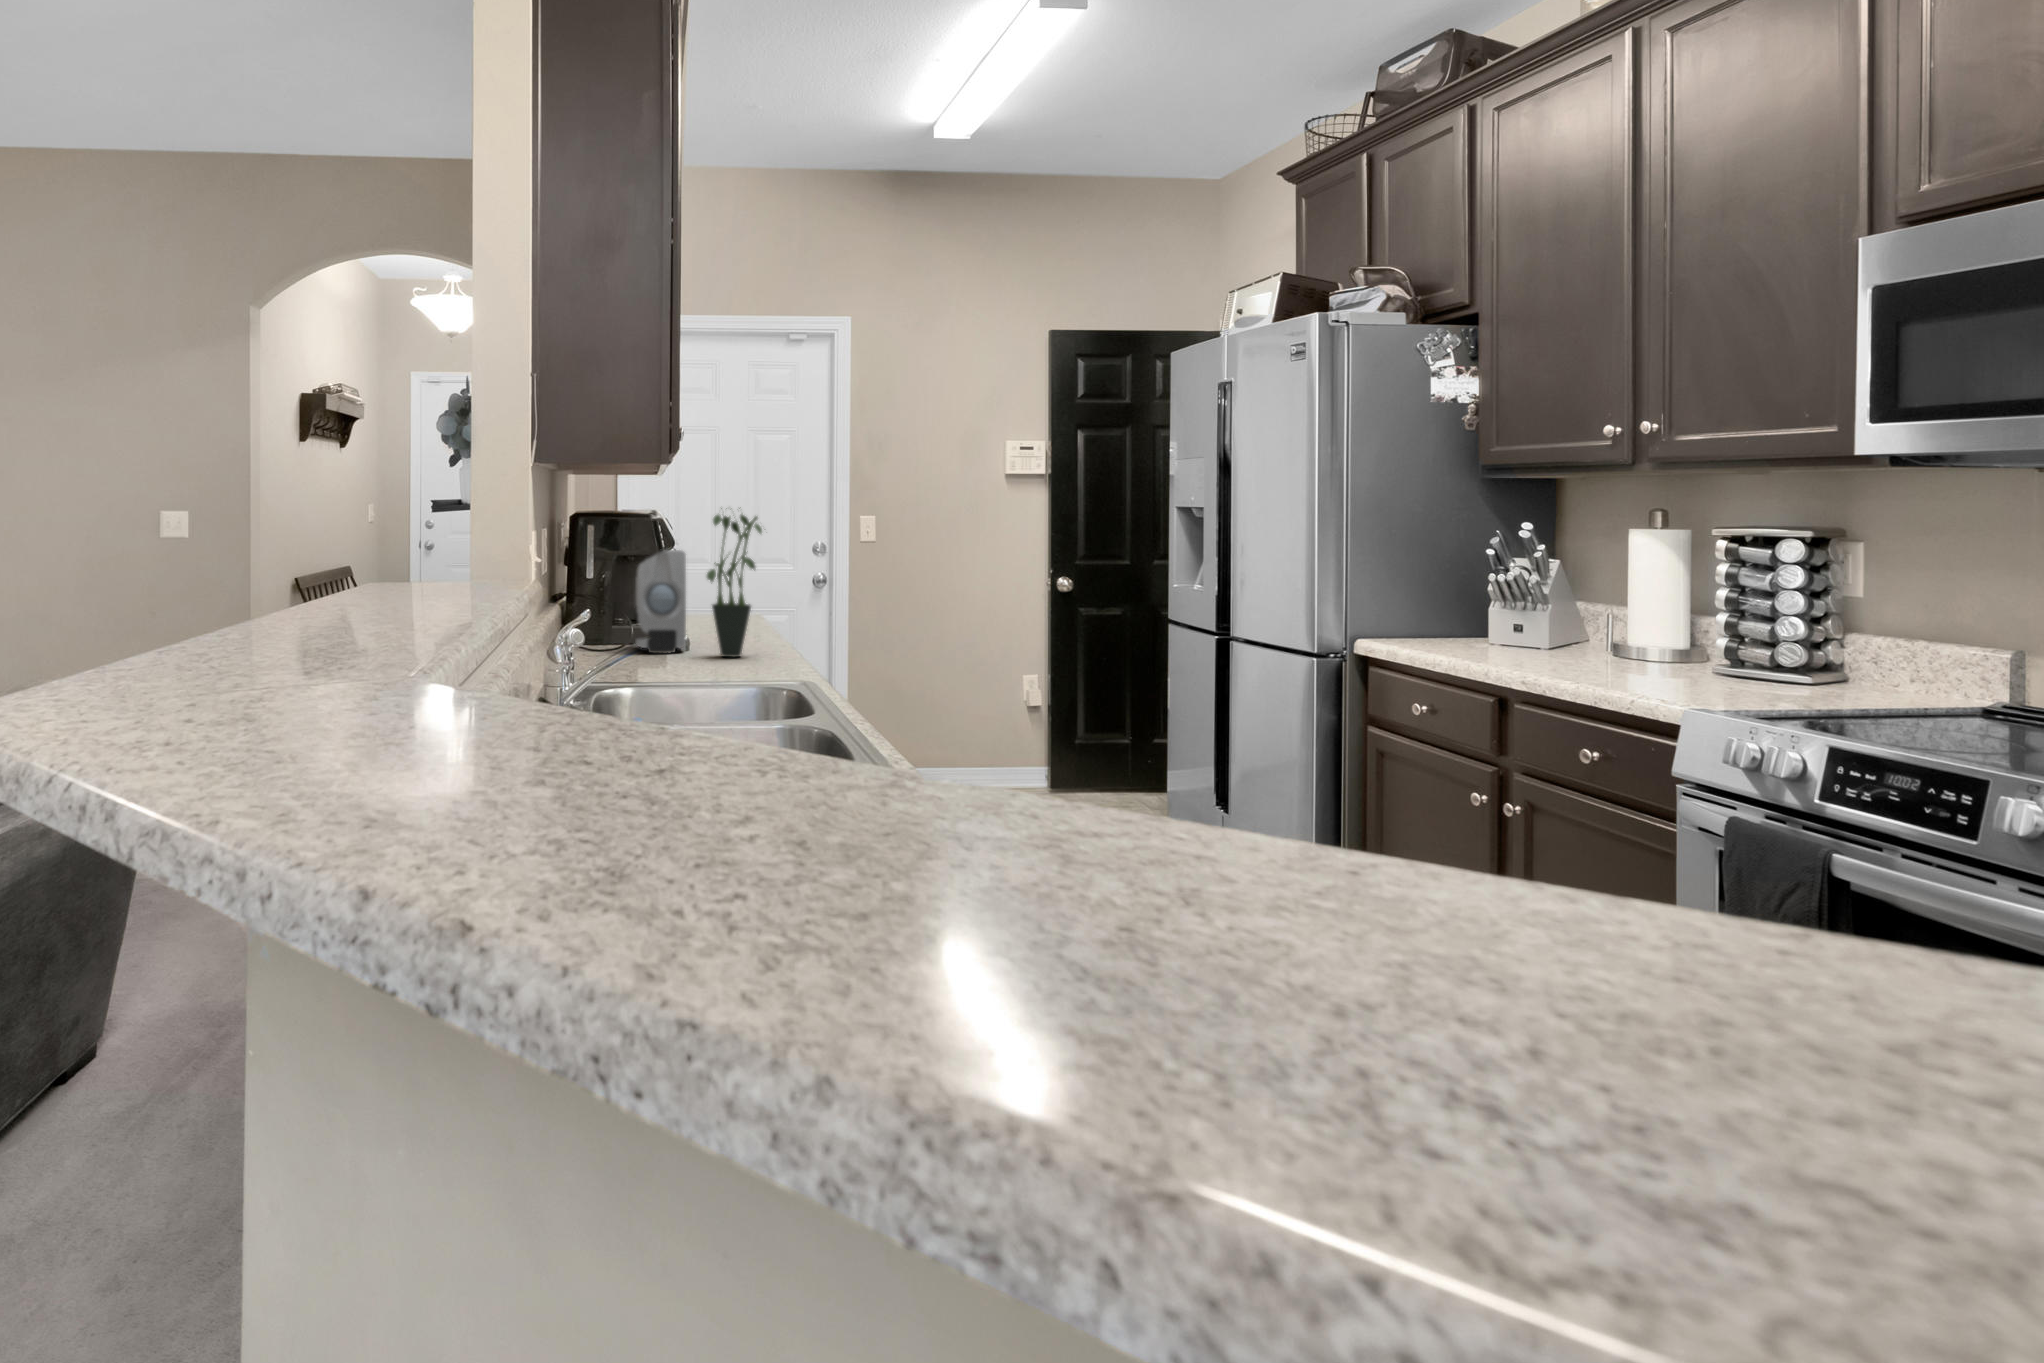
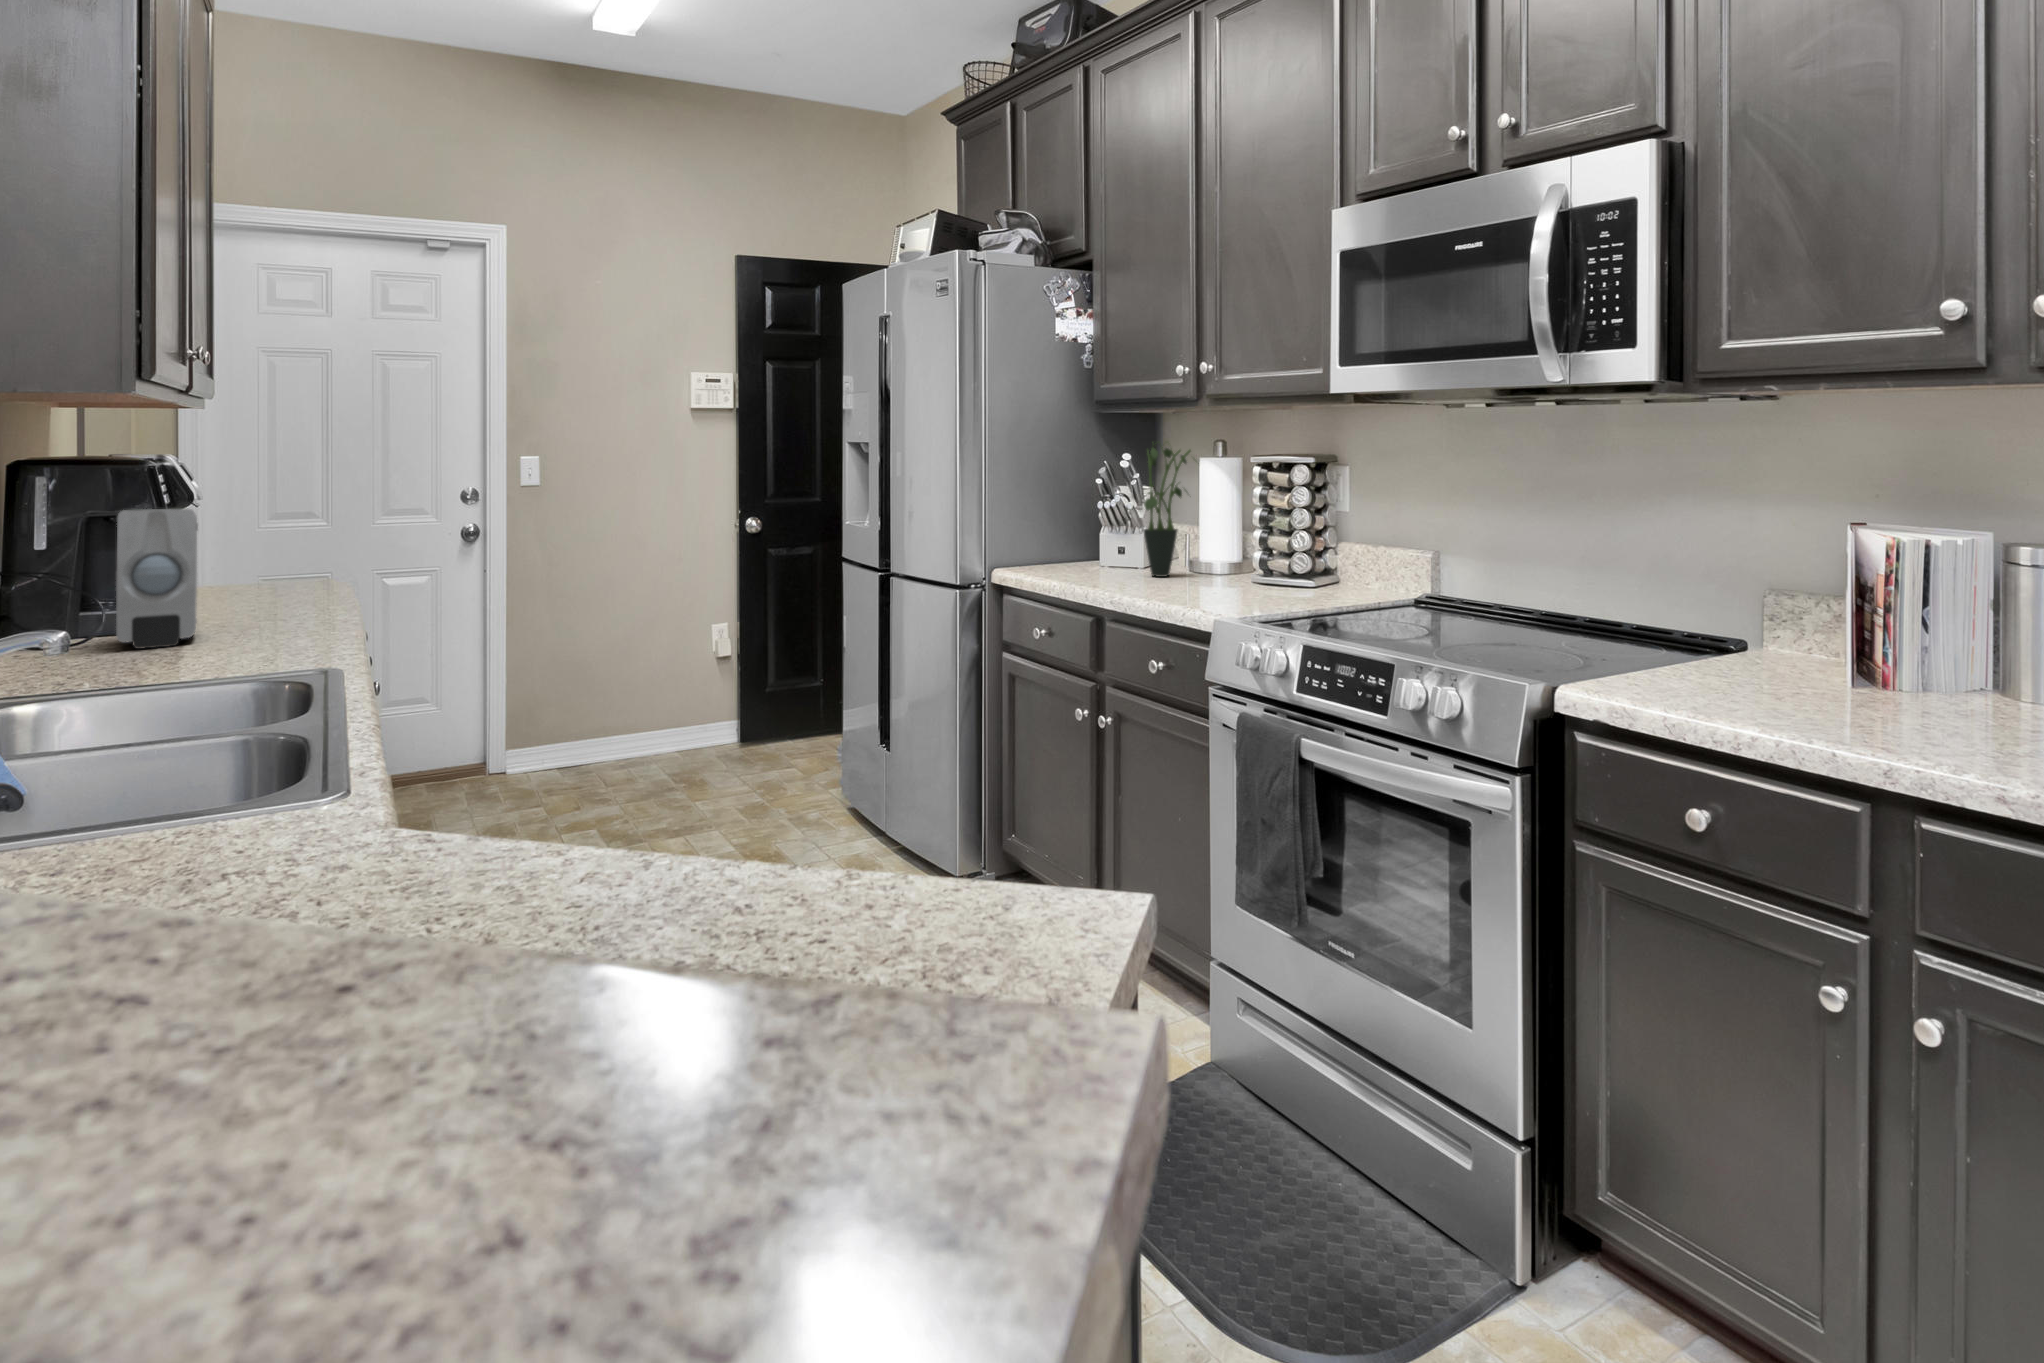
potted plant: present [707,508,762,657] -> present [1143,442,1191,577]

